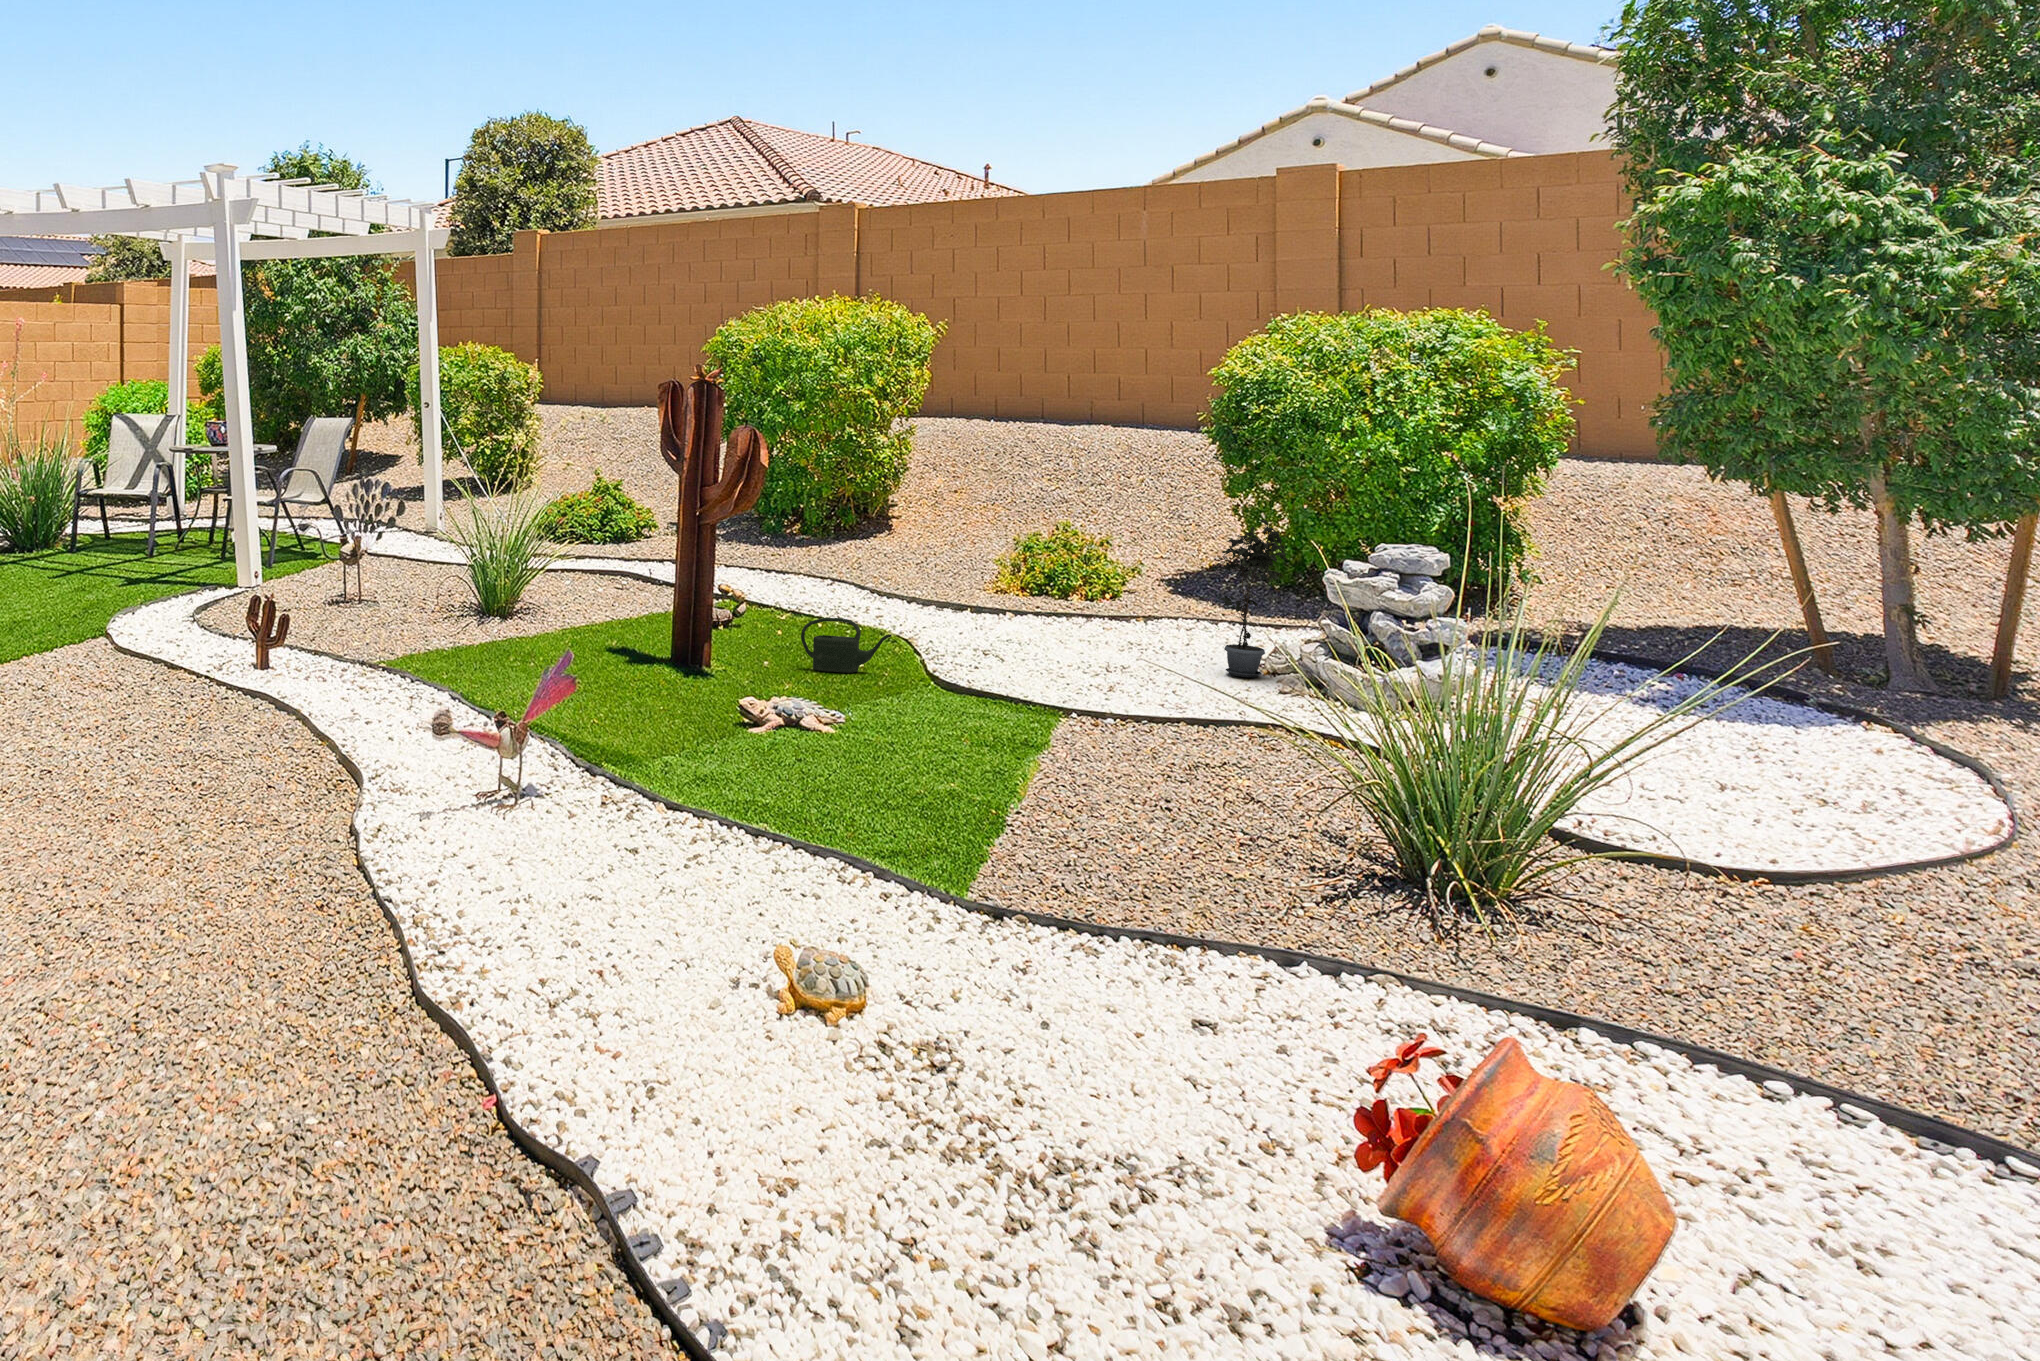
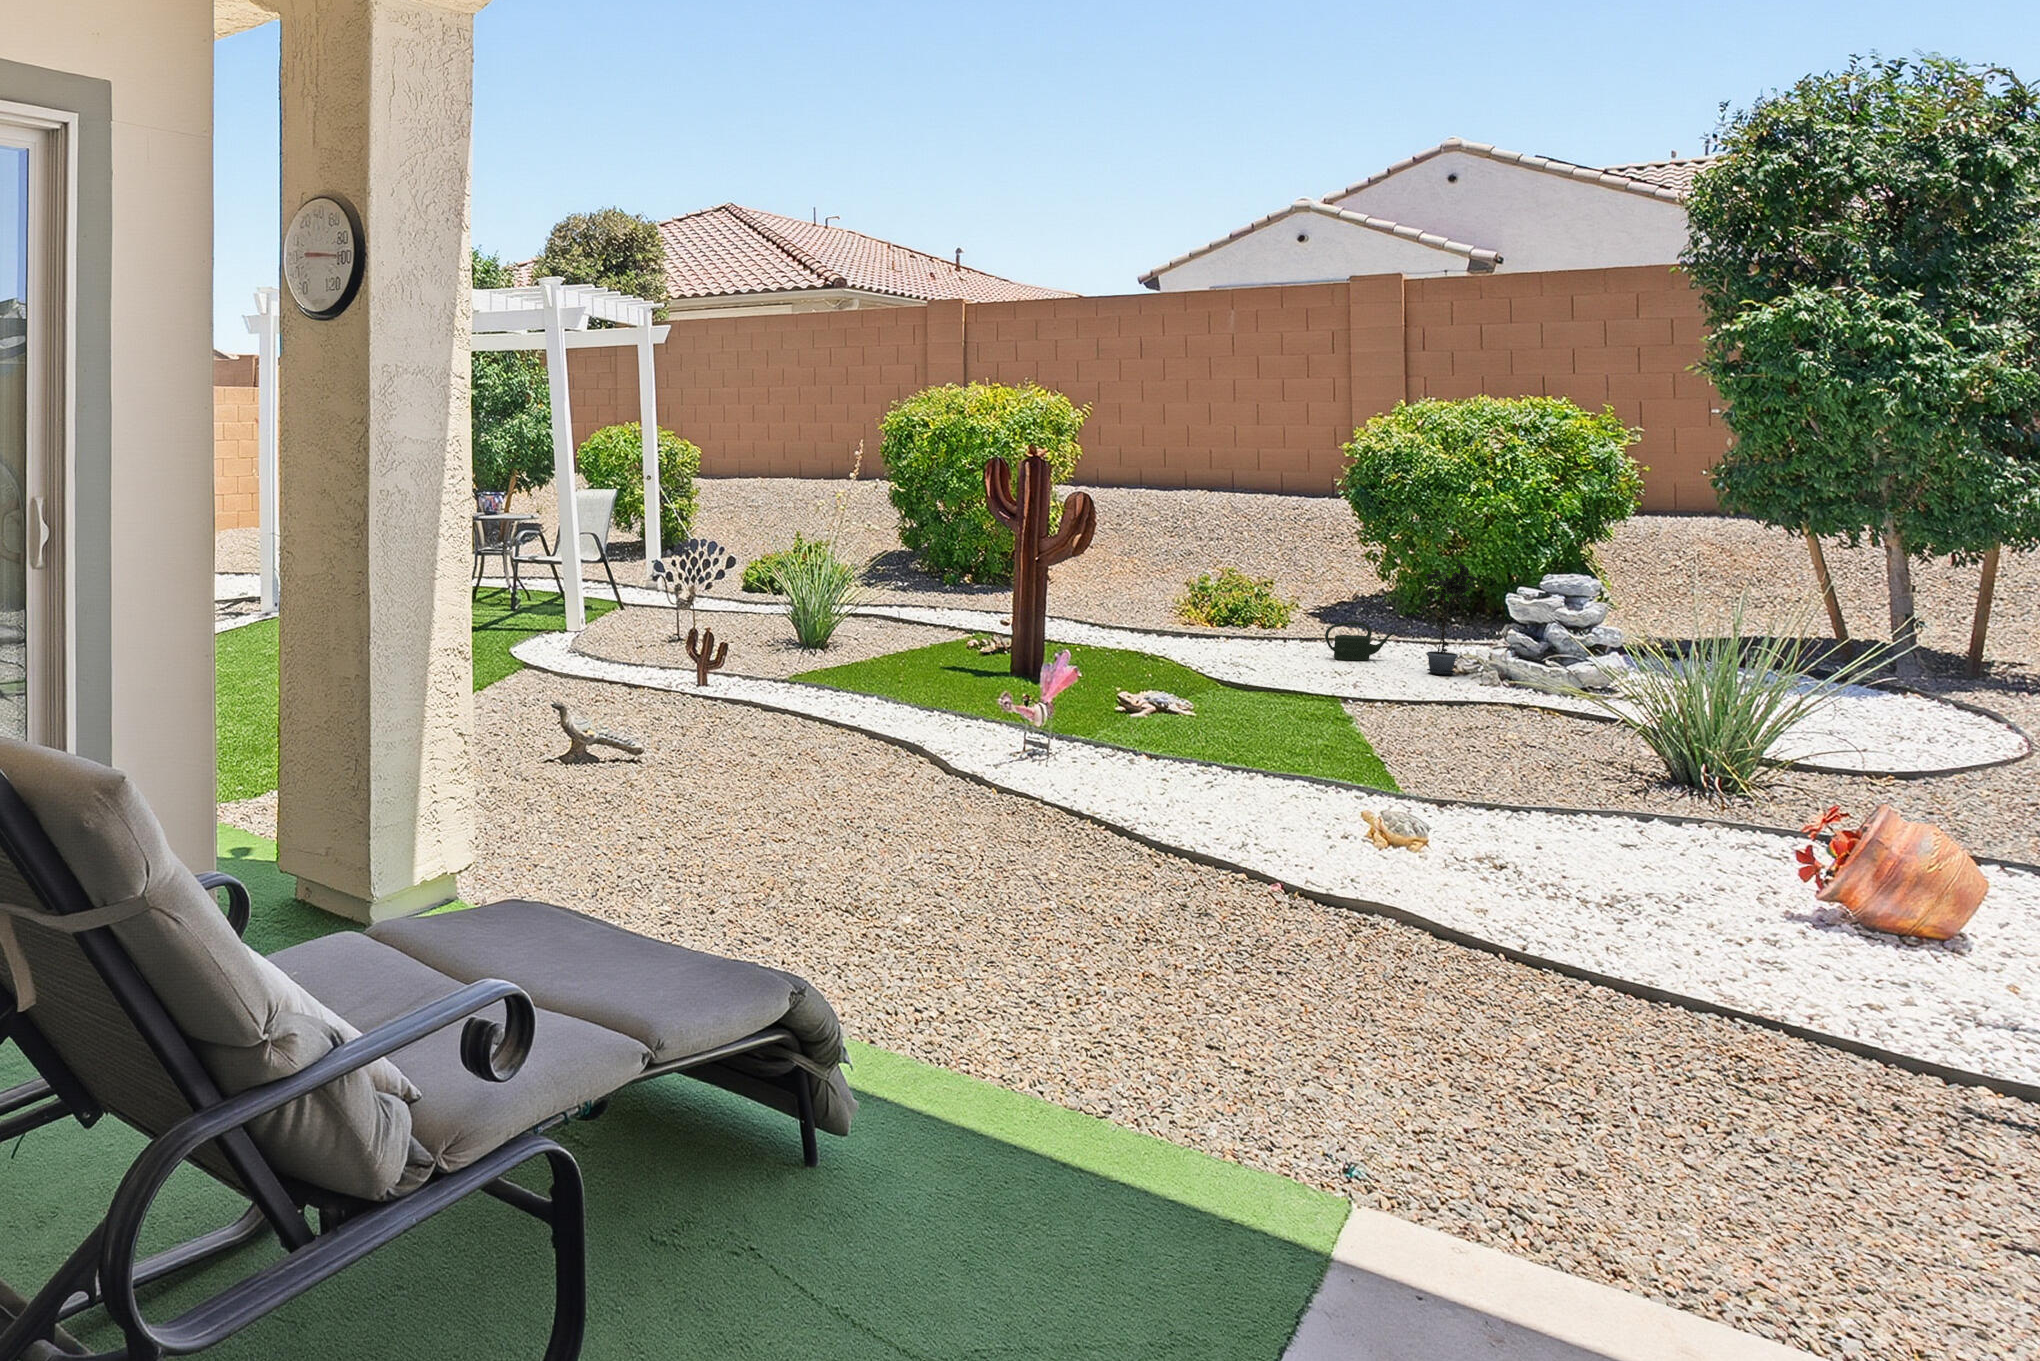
watering can: present [801,618,892,673] -> present [1325,622,1395,660]

